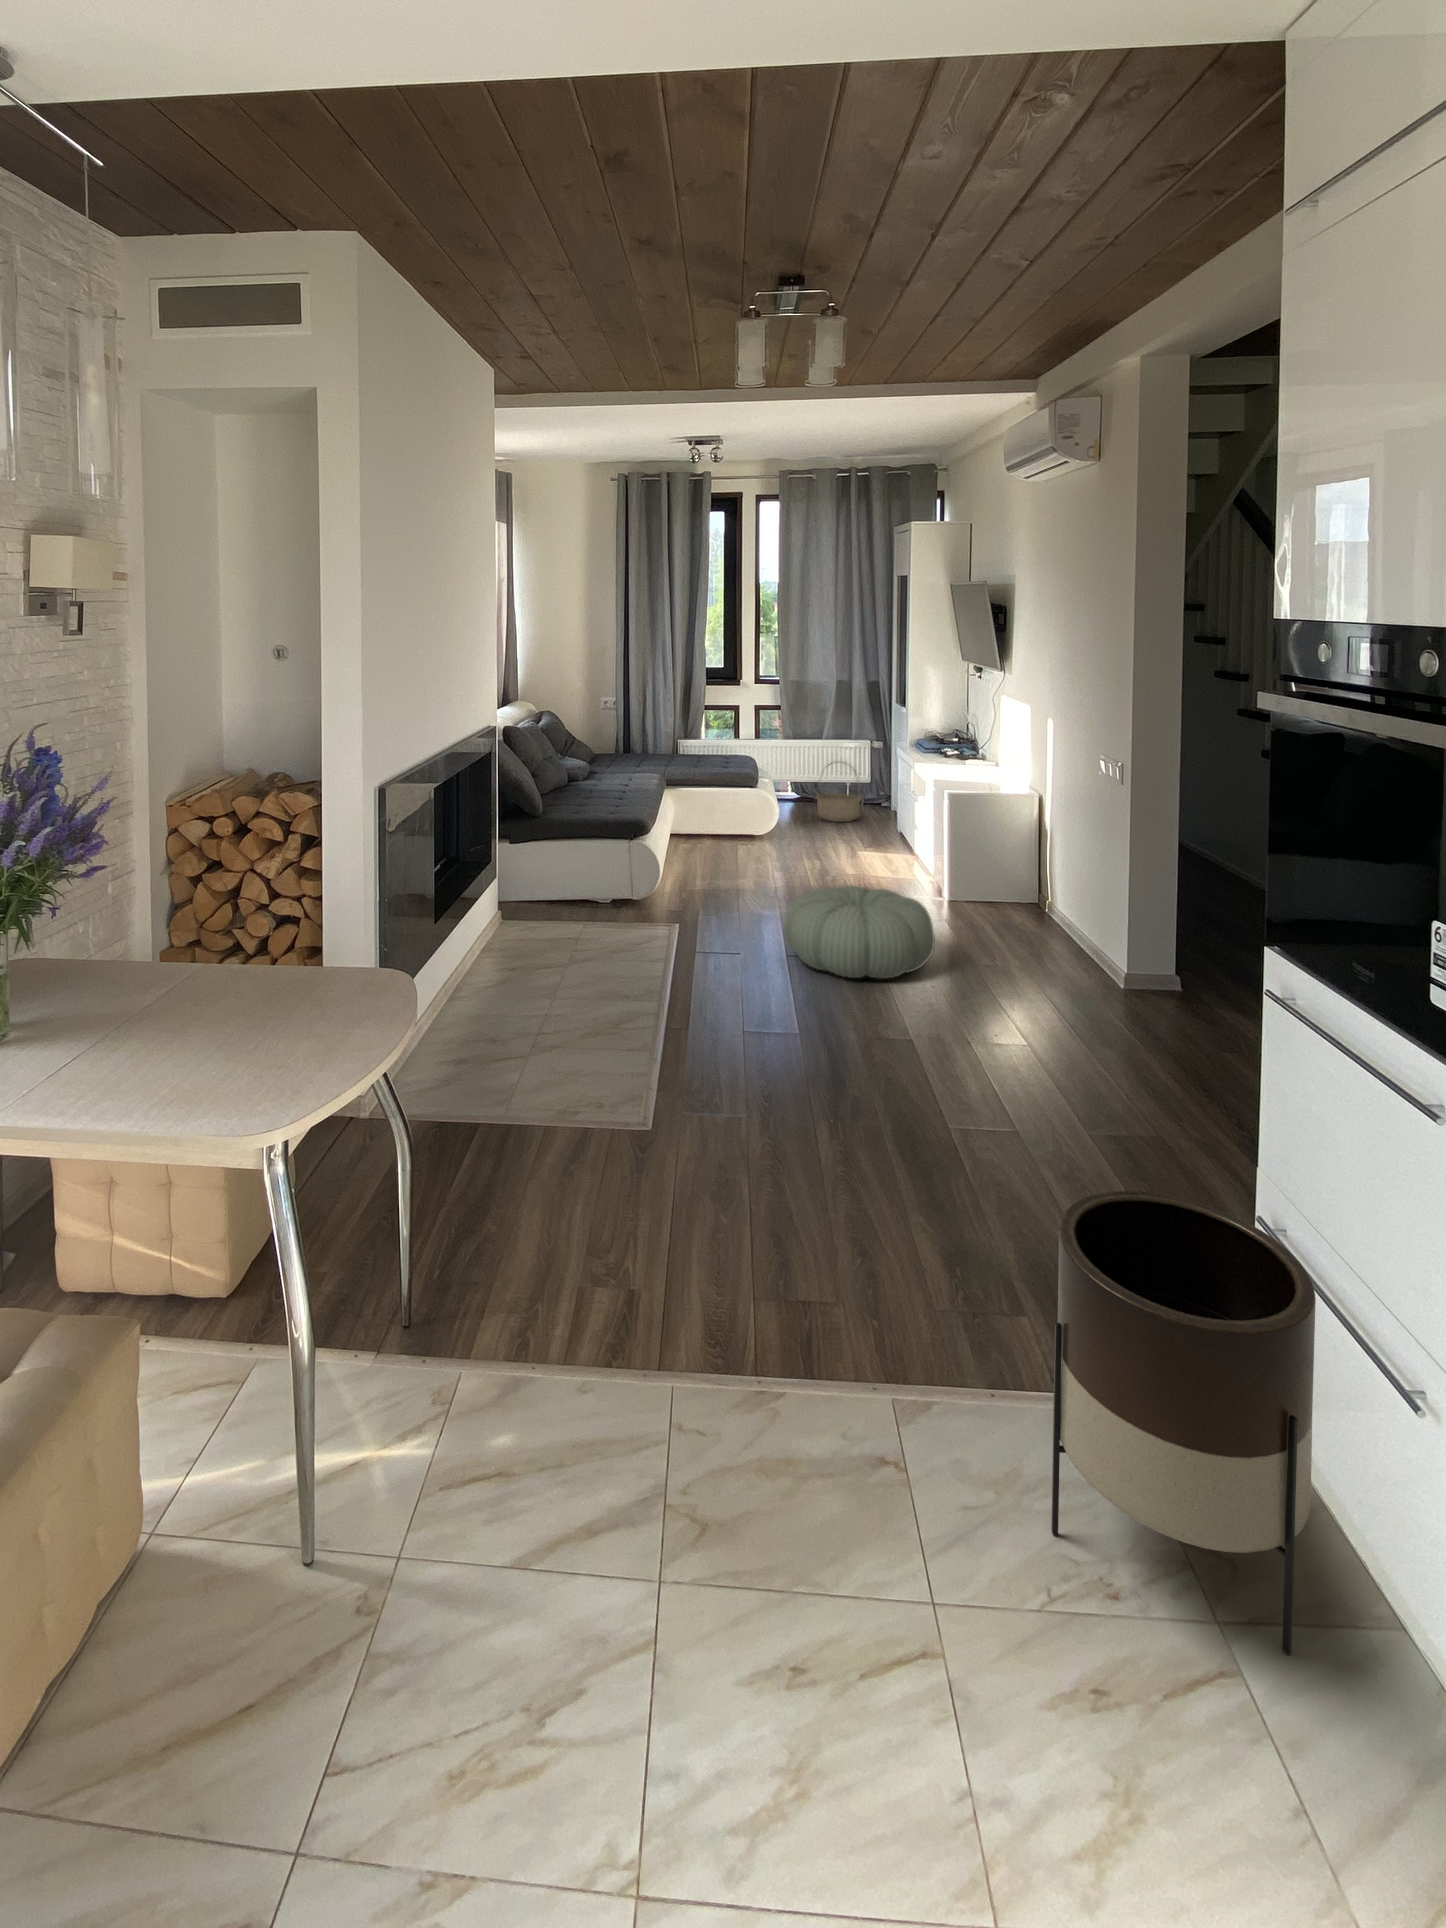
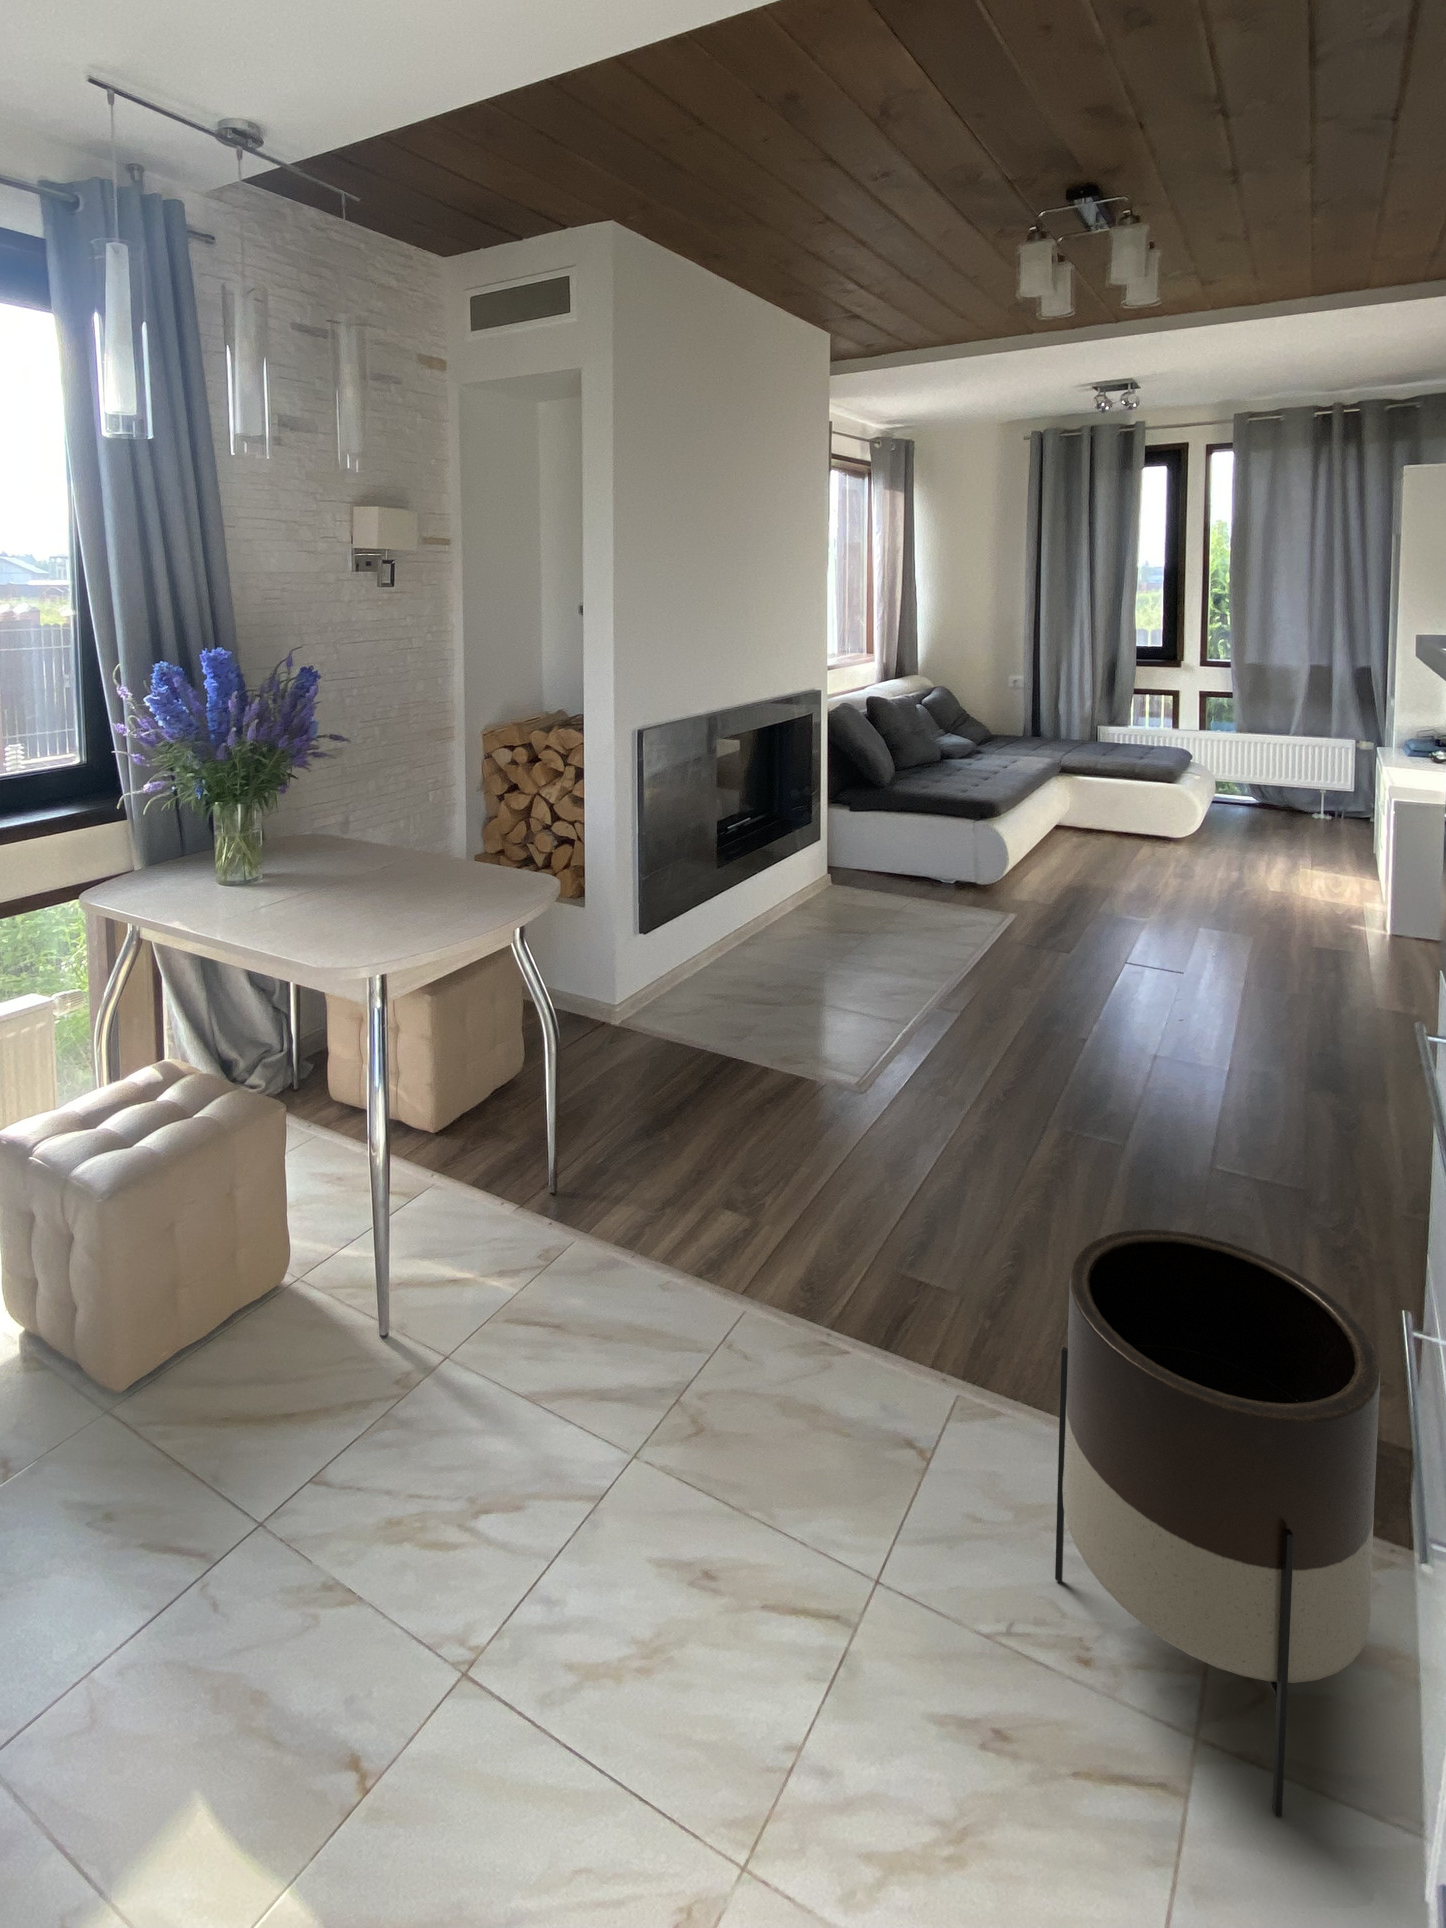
basket: present [816,762,861,822] -> none [1271,760,1335,834]
pouf: present [784,886,935,979] -> none [1126,893,1324,1006]

